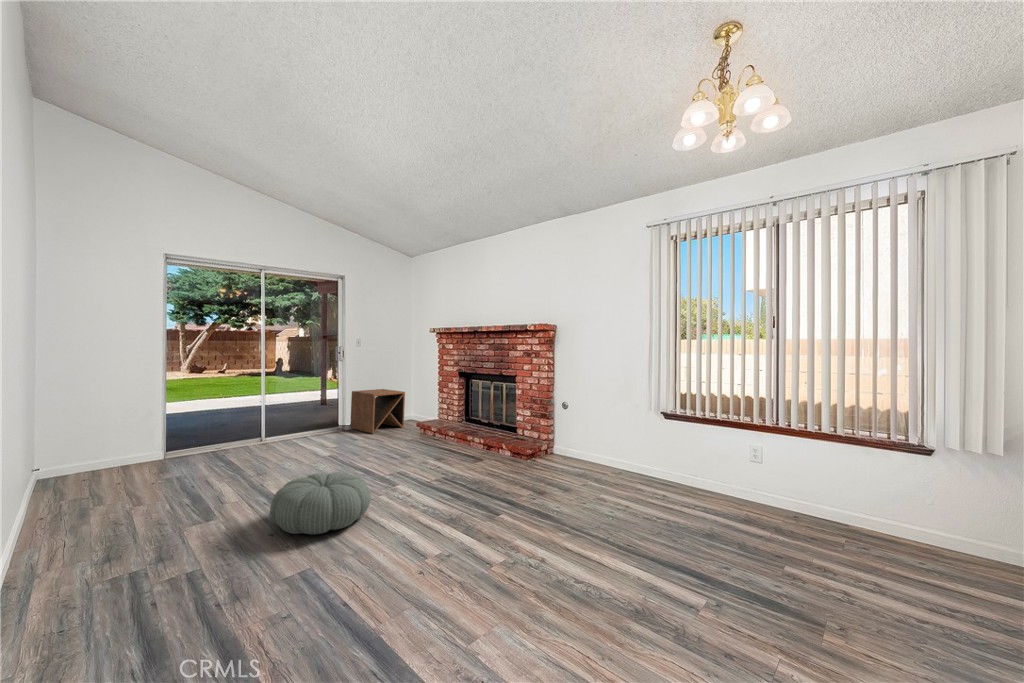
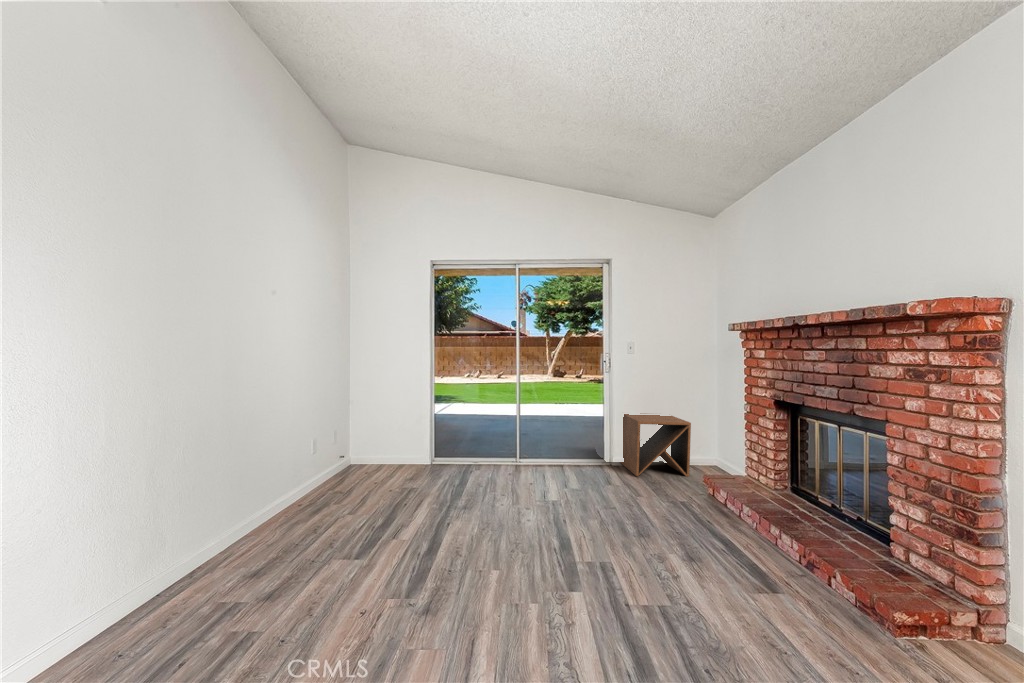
pouf: present [270,472,371,534] -> none [365,526,498,629]

